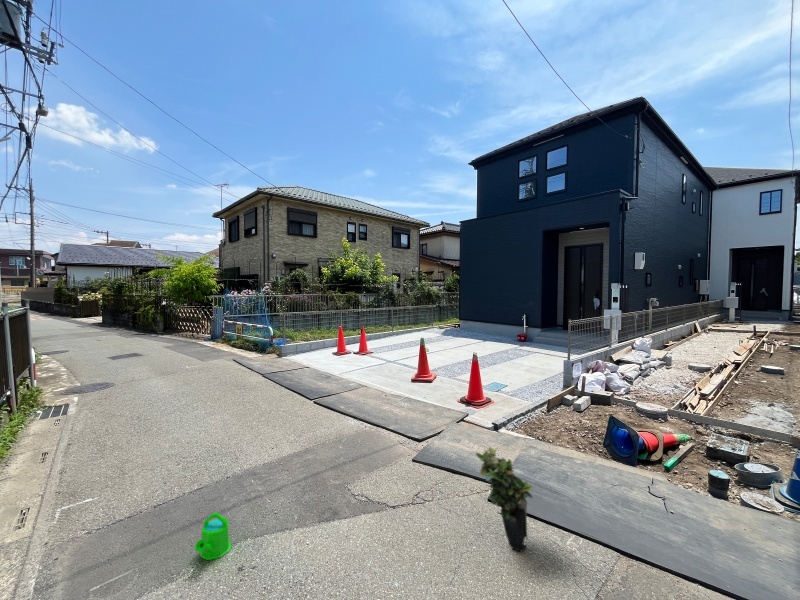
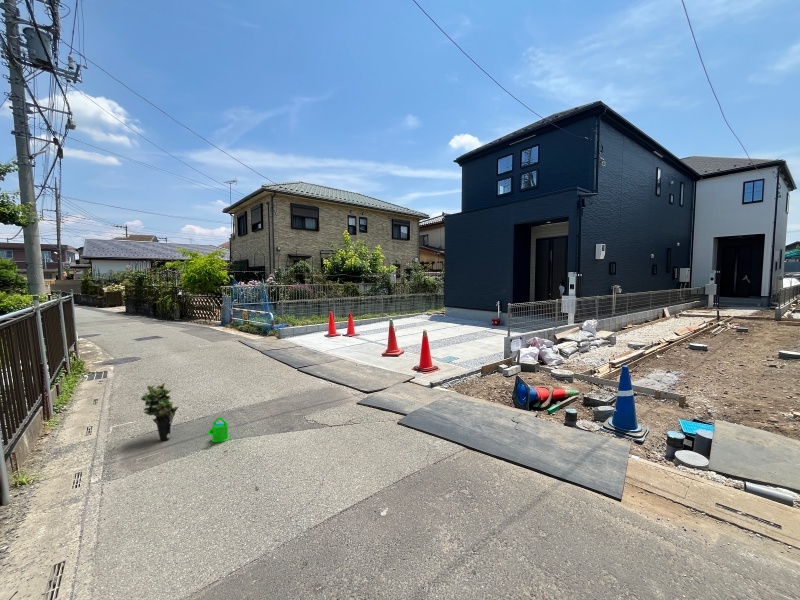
potted plant: present [476,447,532,552] -> present [141,383,178,441]

